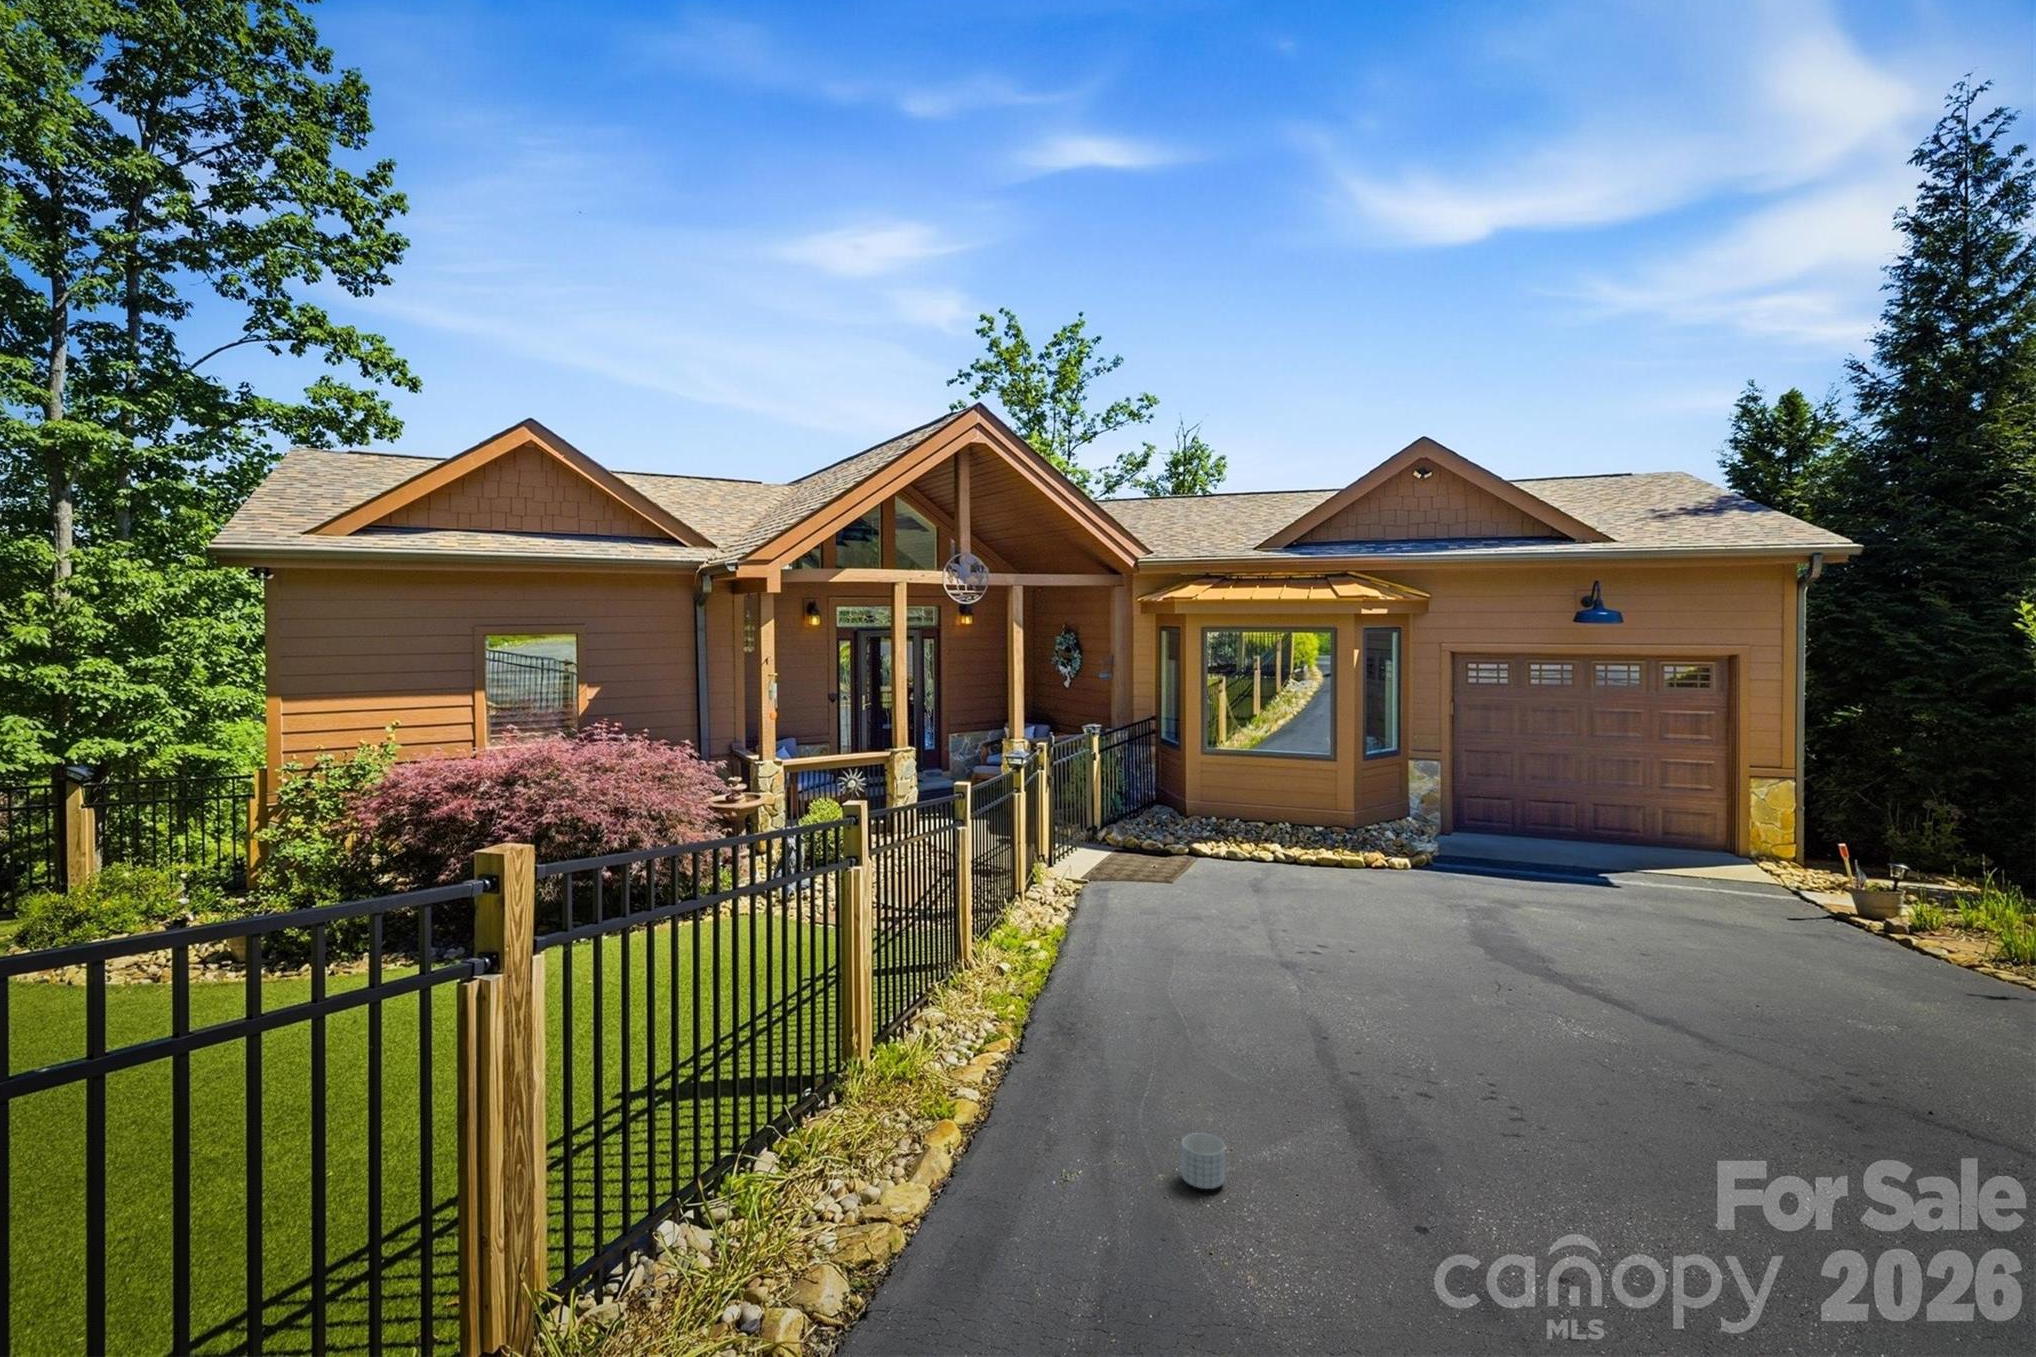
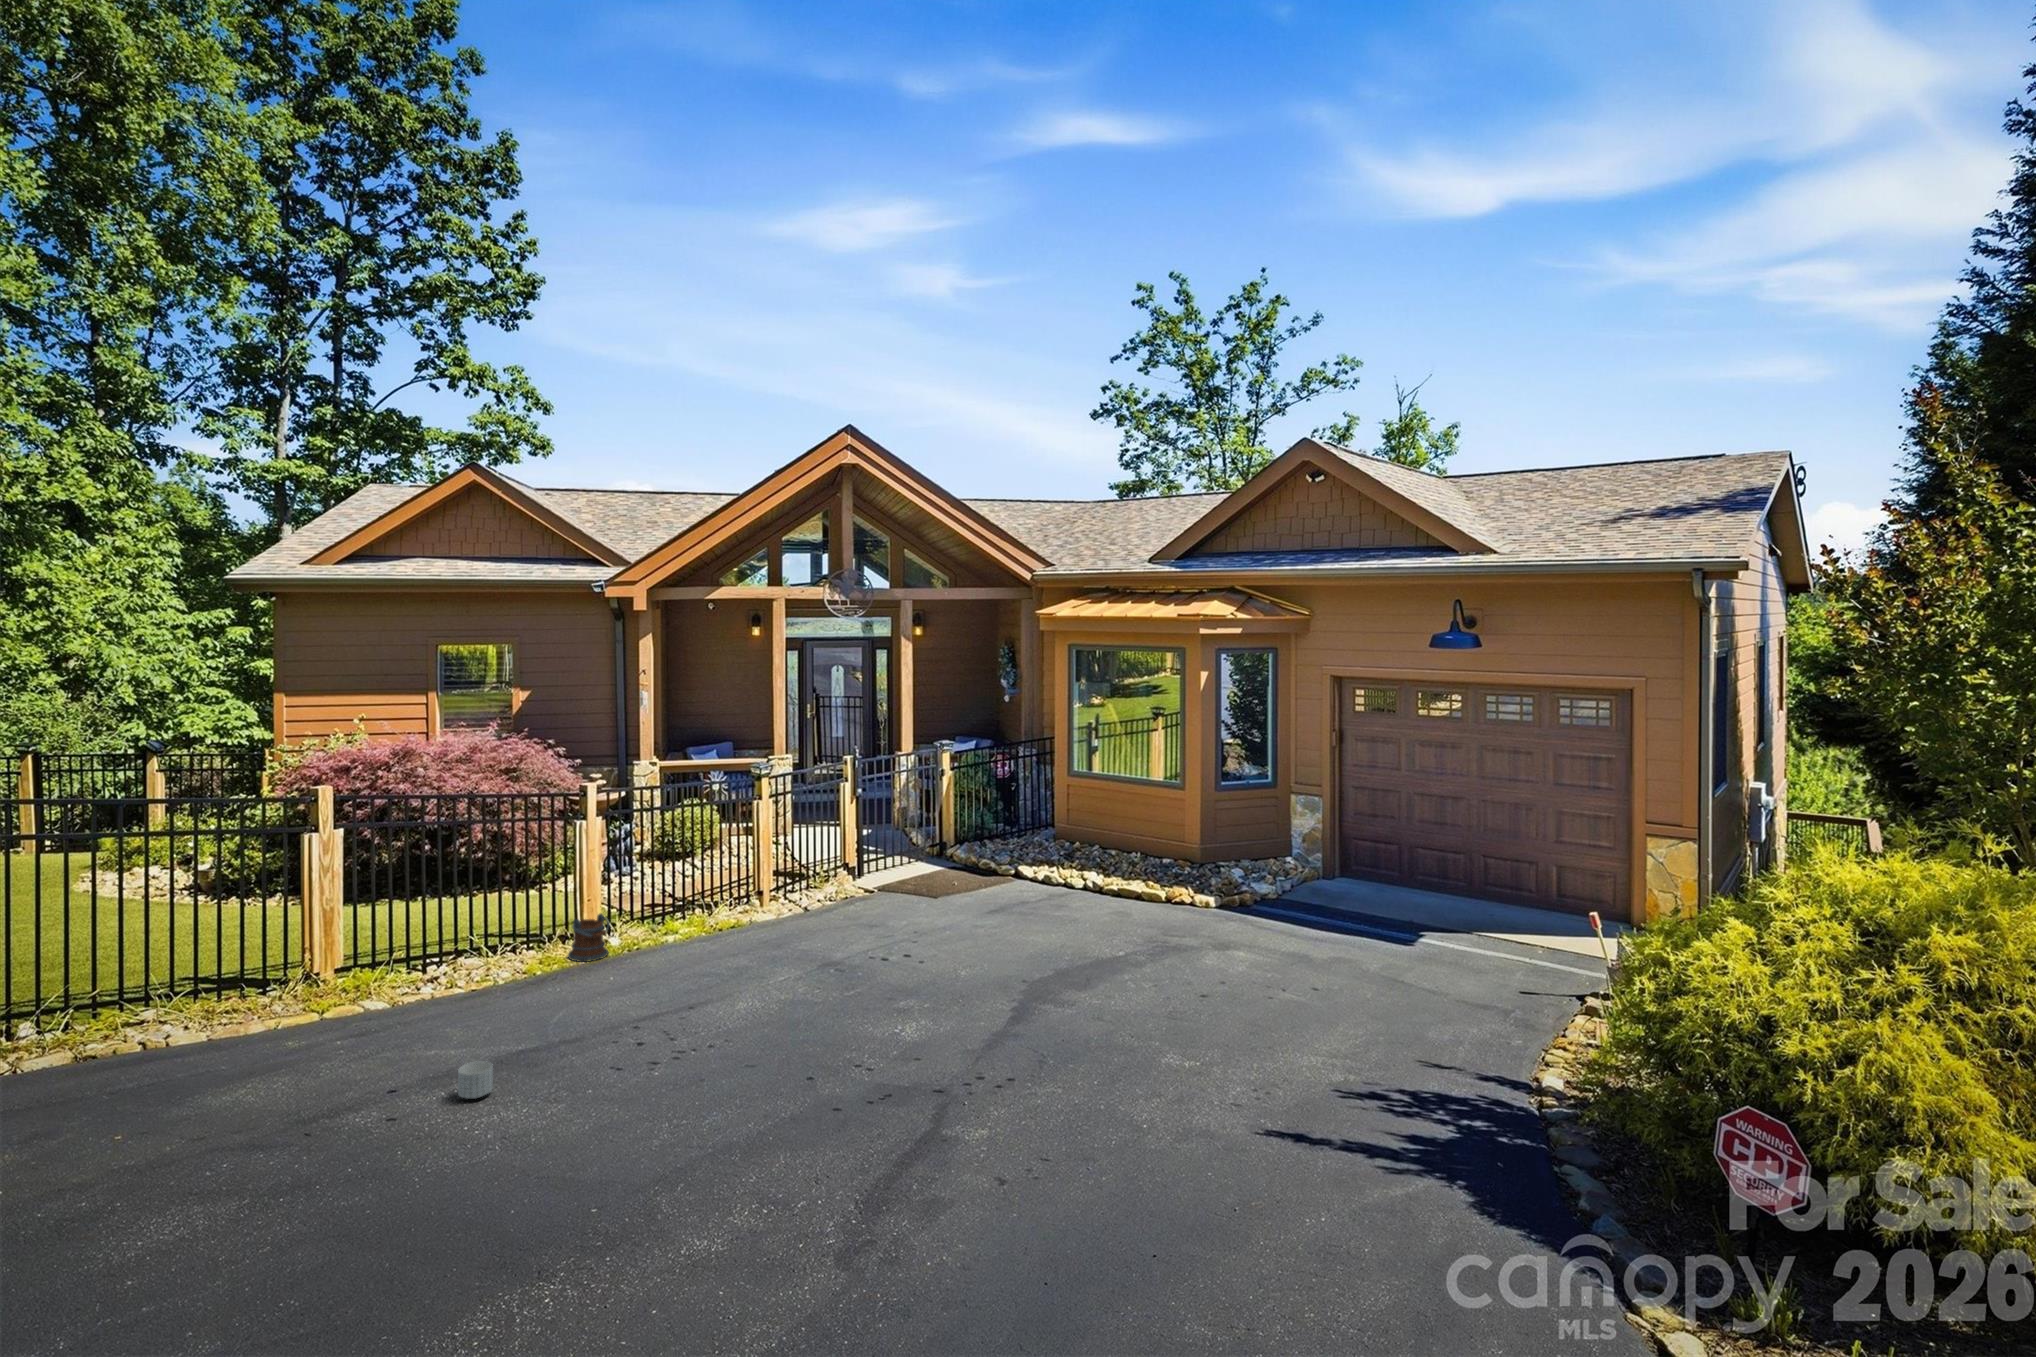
bucket: none [942,936,991,999] -> present [568,914,609,962]

